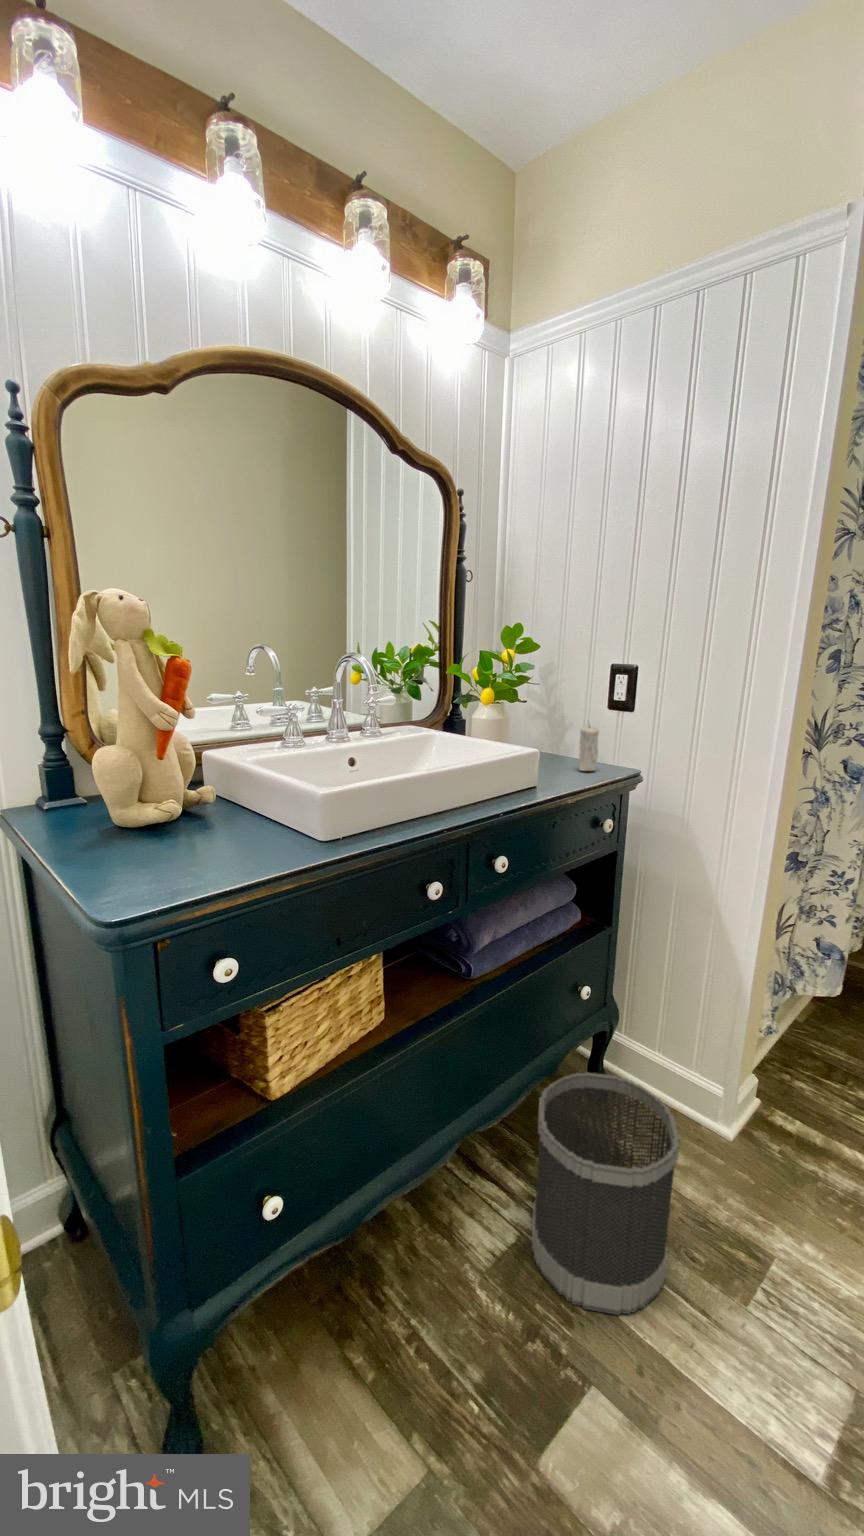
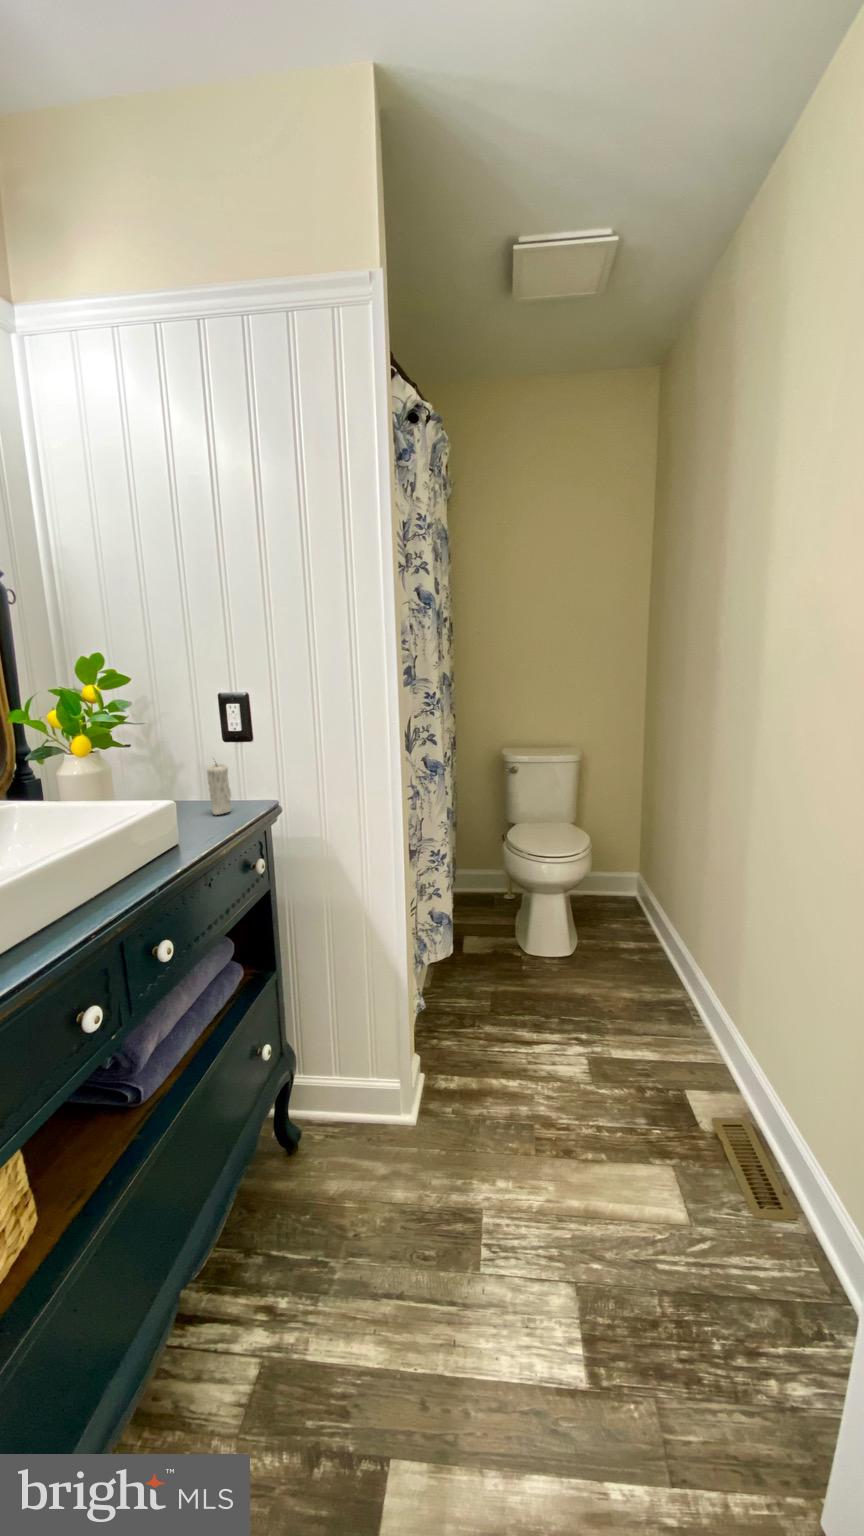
wastebasket: present [532,1072,680,1315] -> none [255,1121,414,1394]

